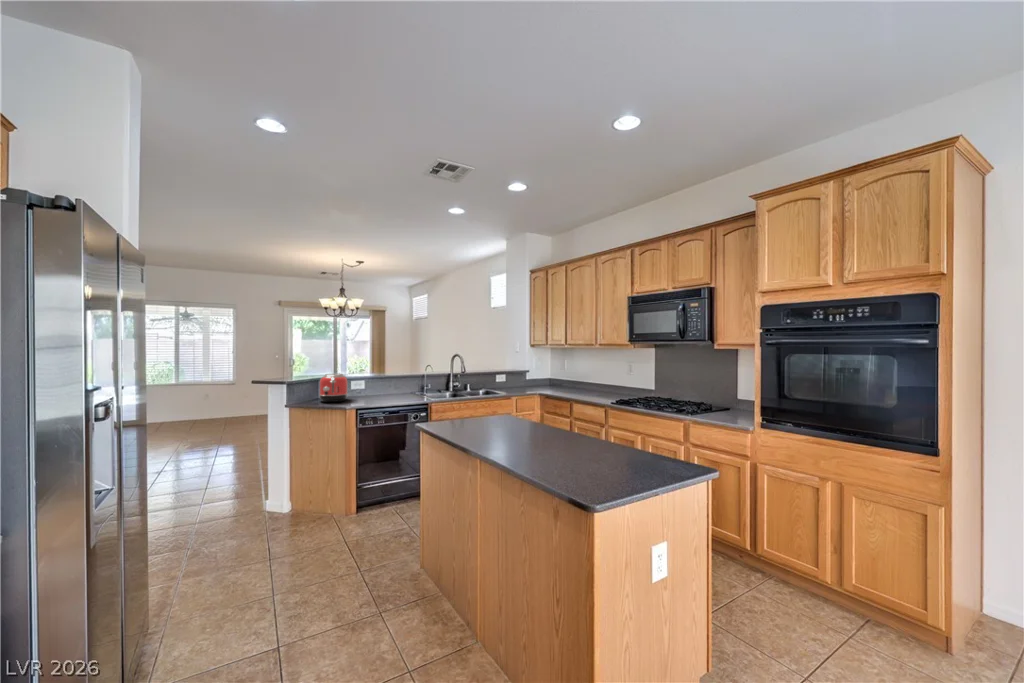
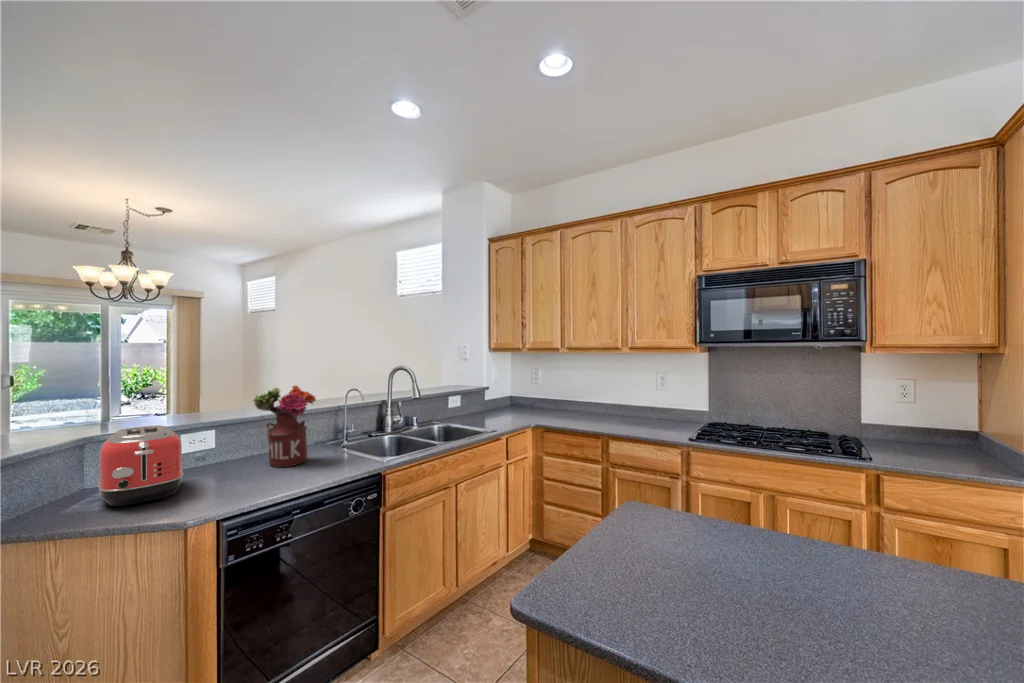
flower arrangement: none [378,360,406,398] -> present [254,385,316,467]

